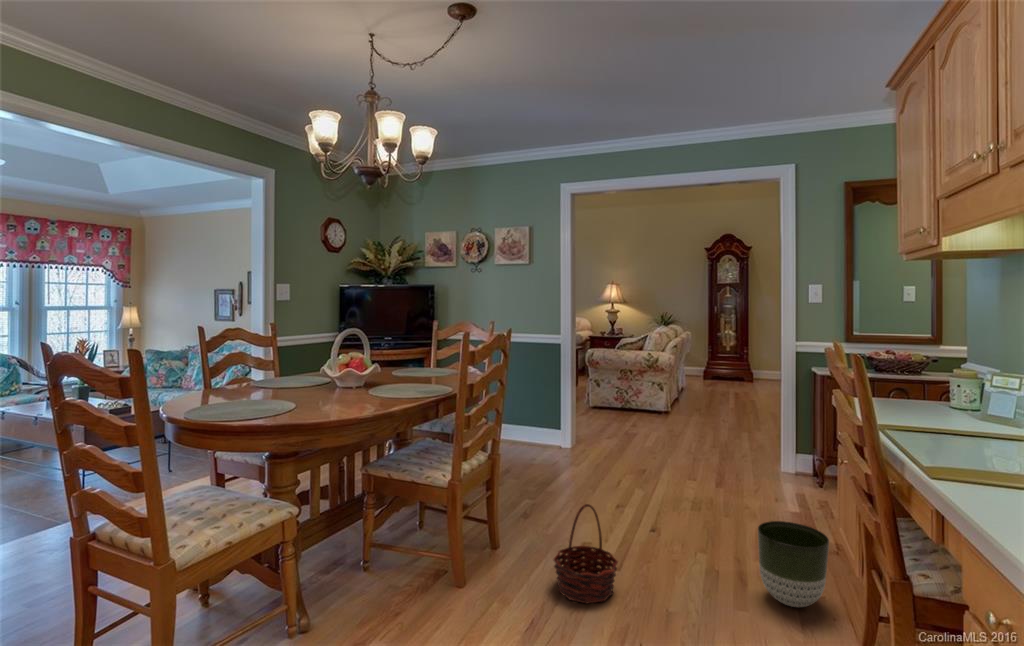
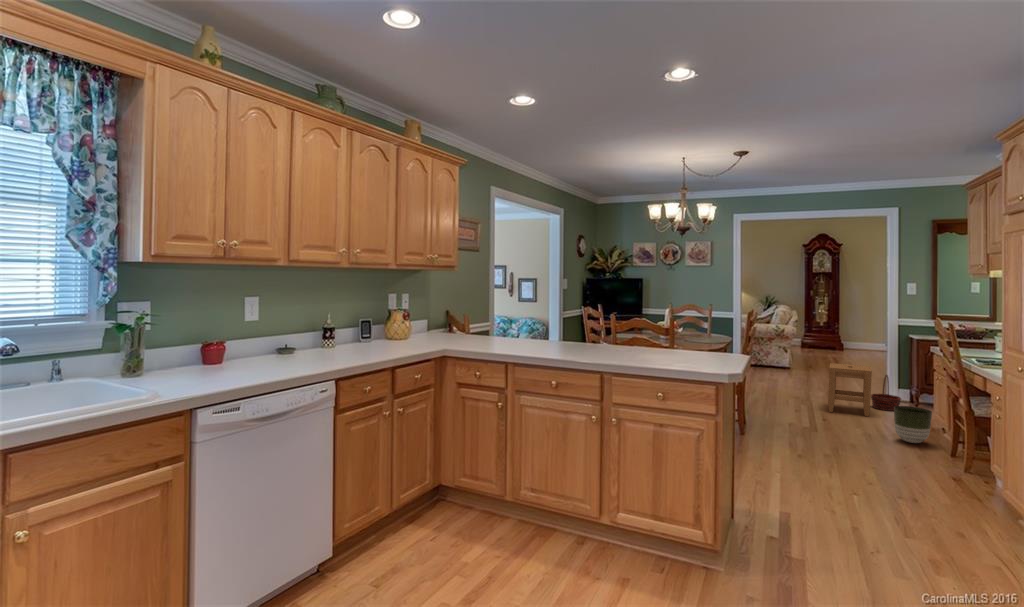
stool: none [672,419,744,519] -> present [828,363,872,417]
basket: present [553,504,618,603] -> present [871,375,901,411]

